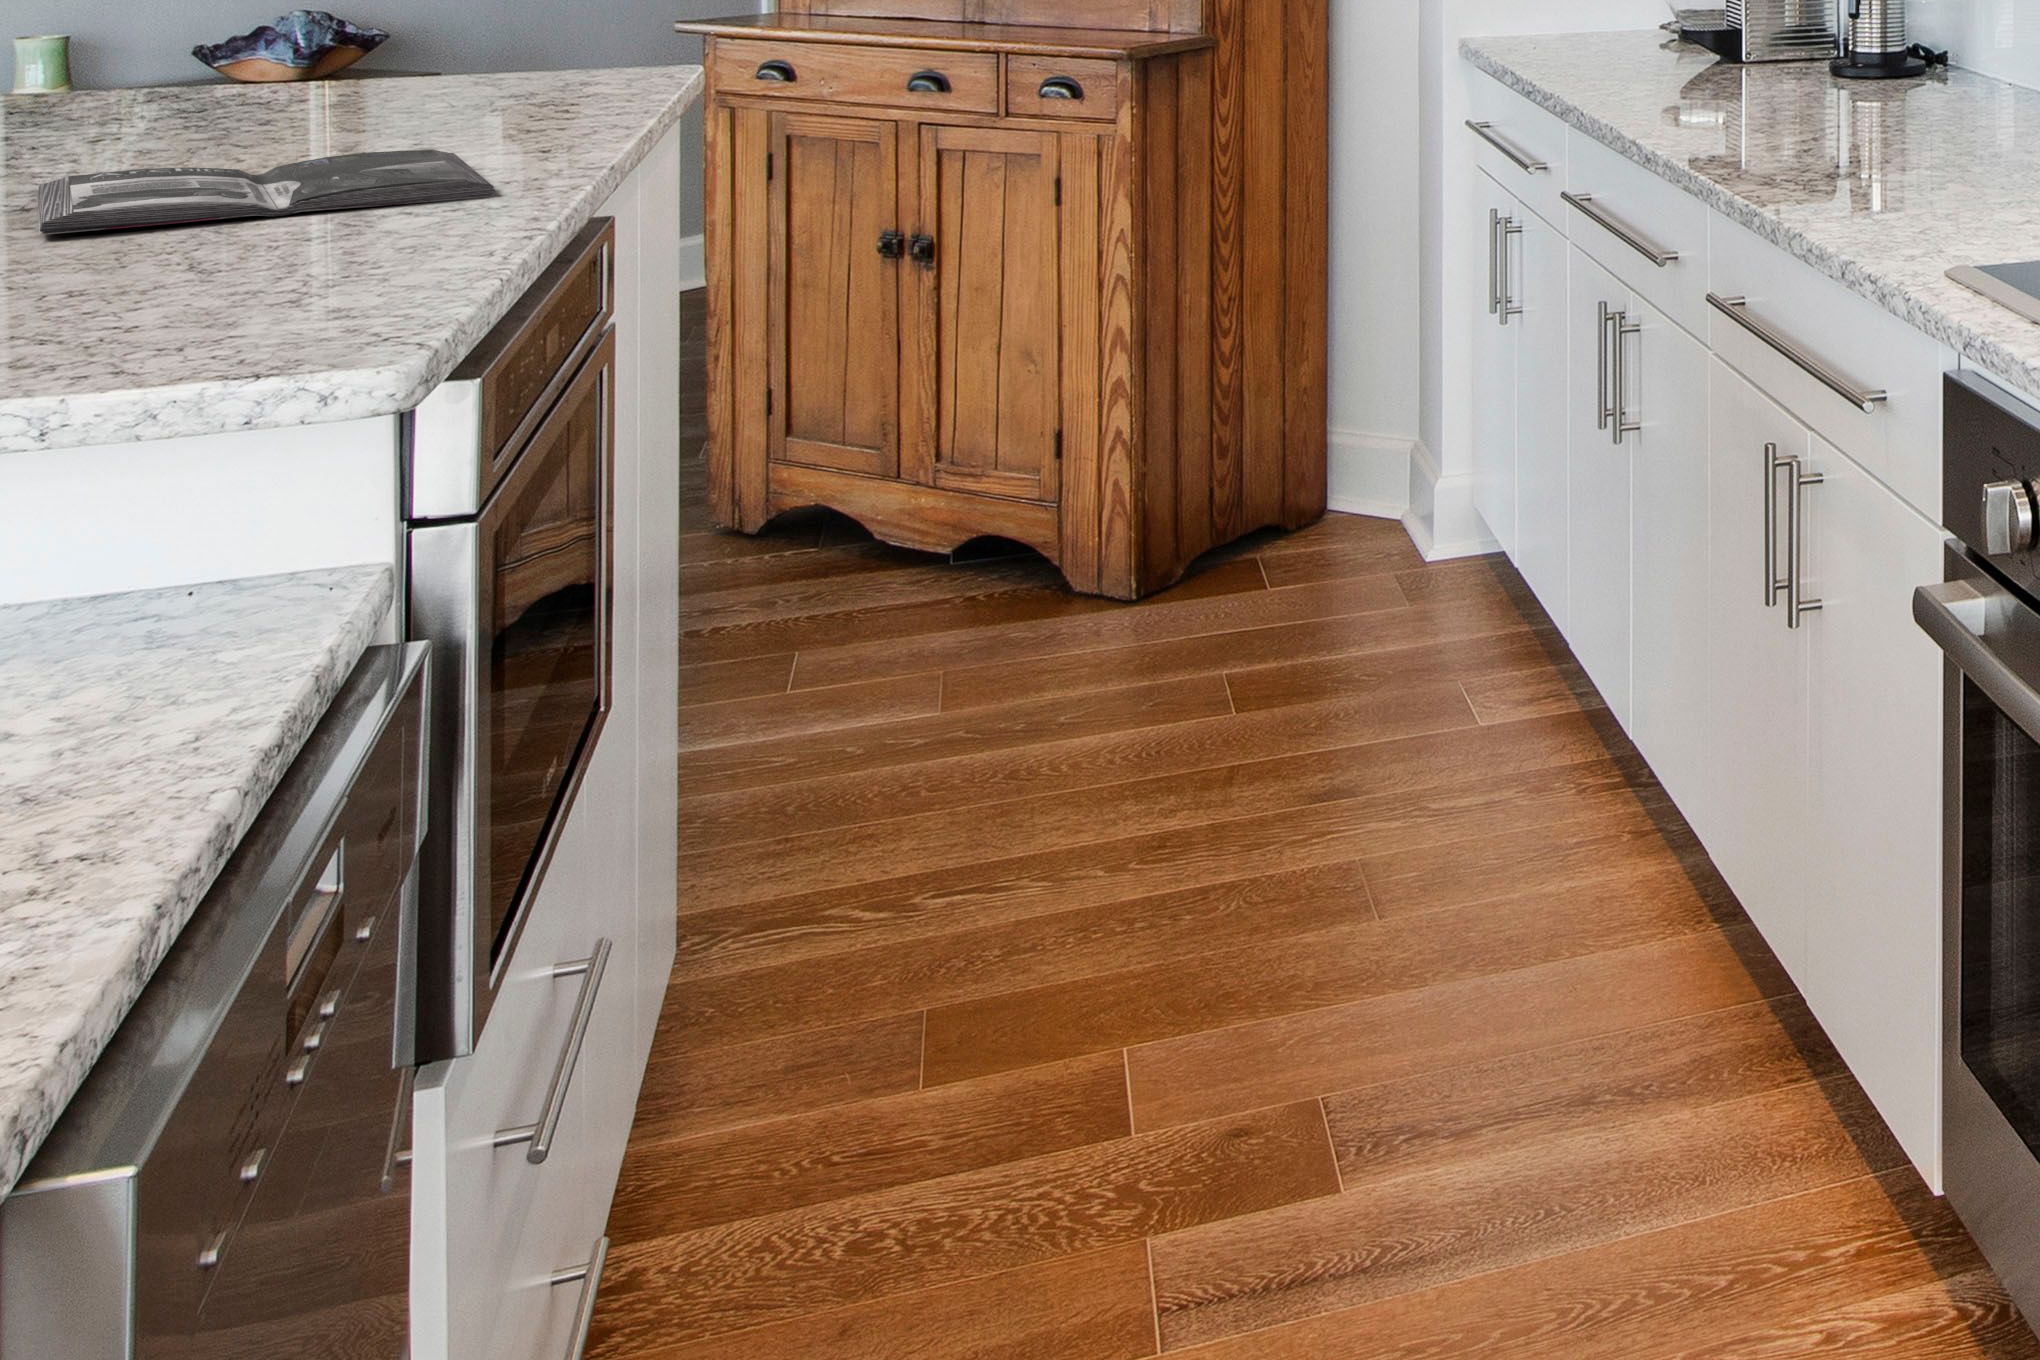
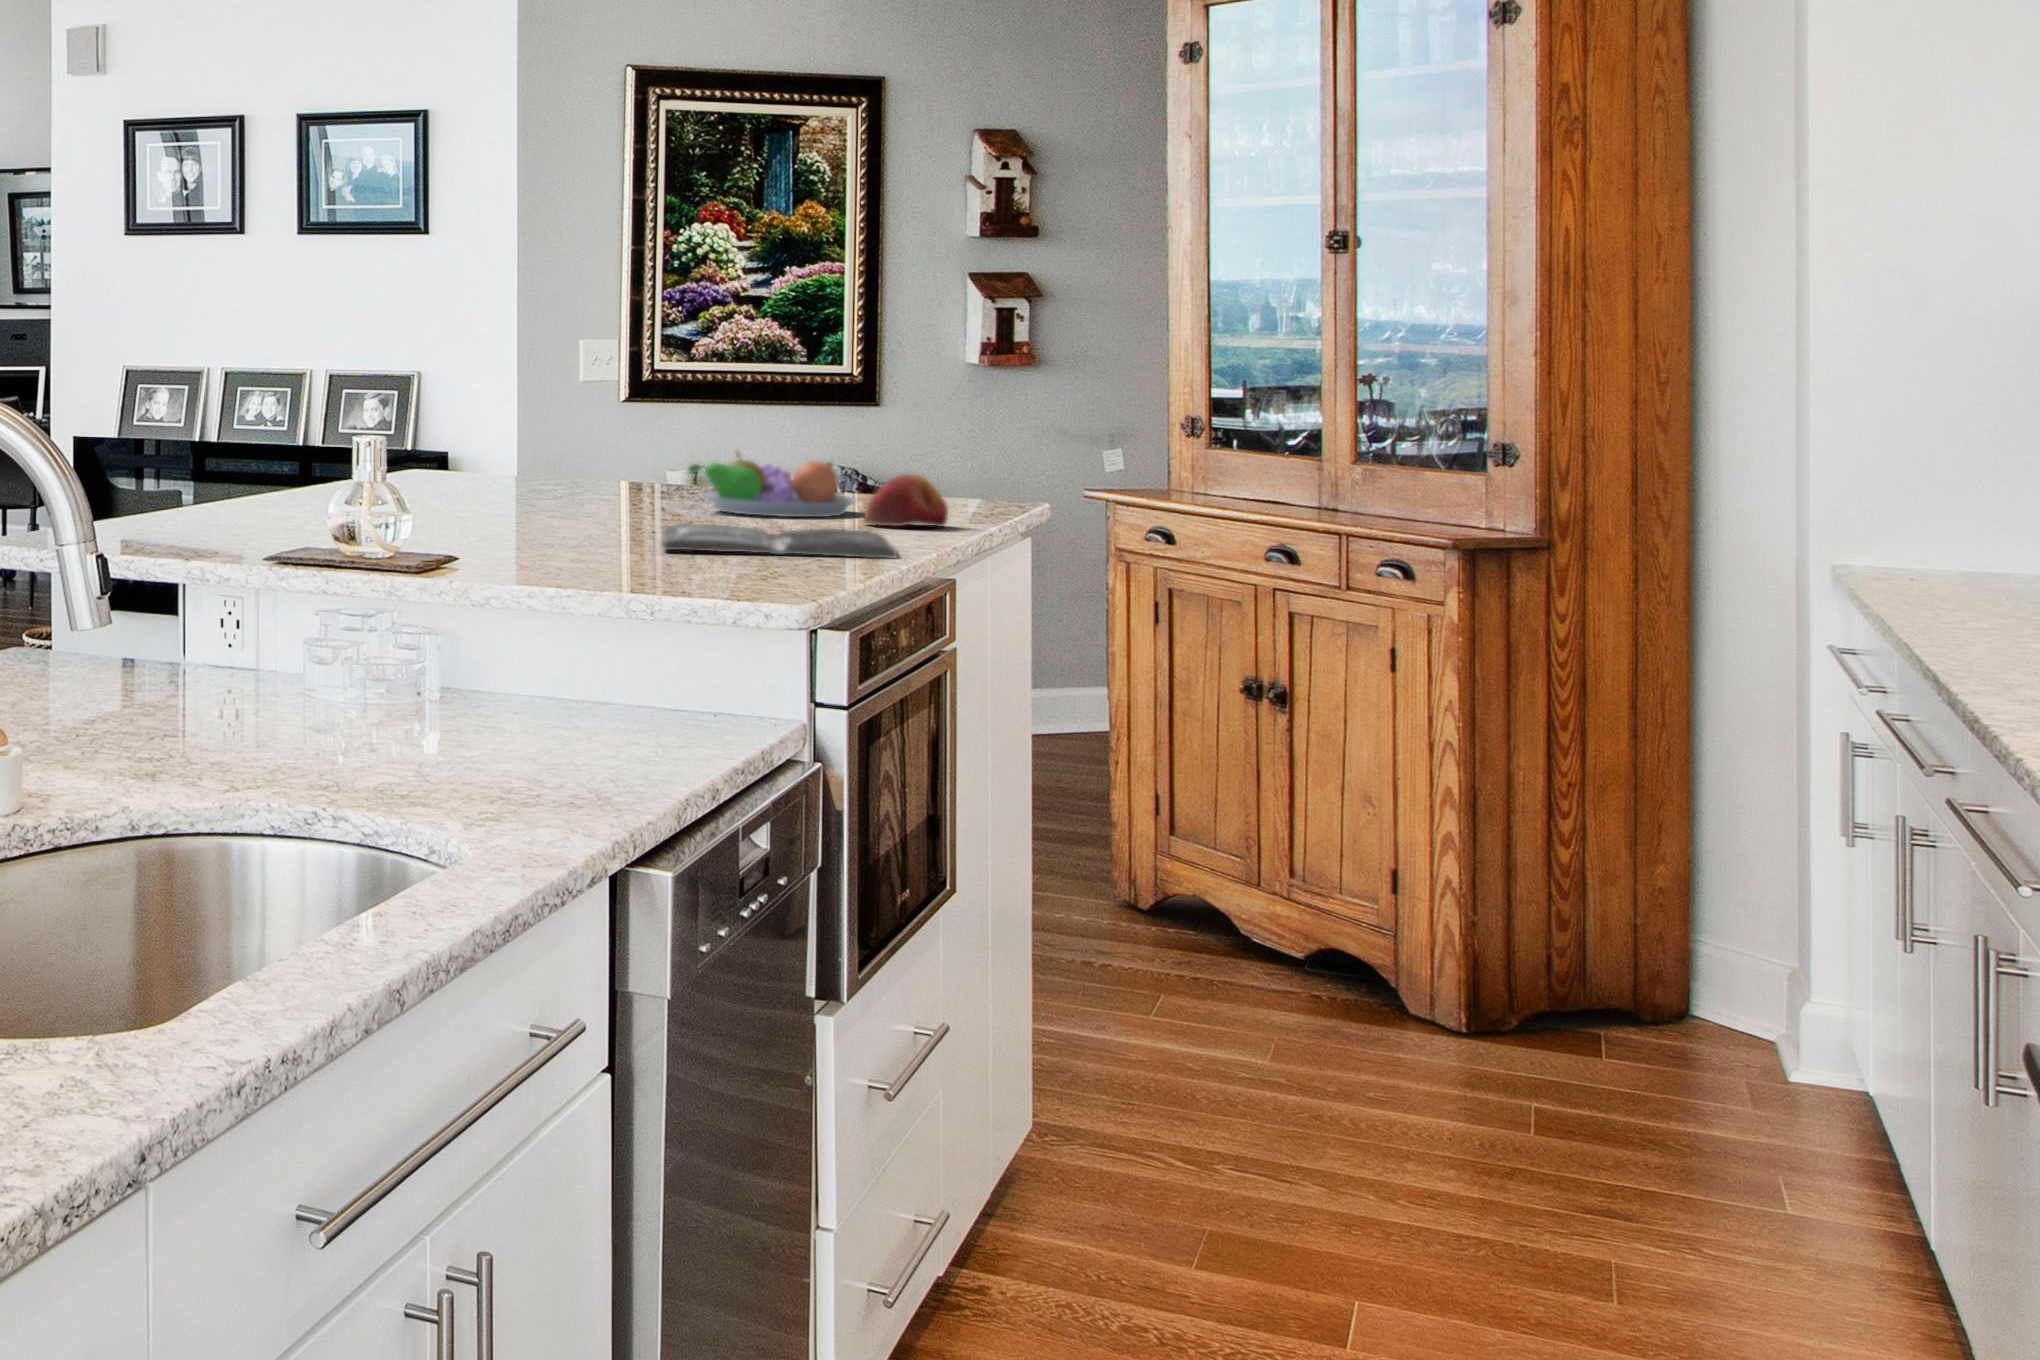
fruit bowl: none [78,26,391,129] -> present [689,453,856,517]
apple: none [407,47,545,129] -> present [864,474,948,527]

